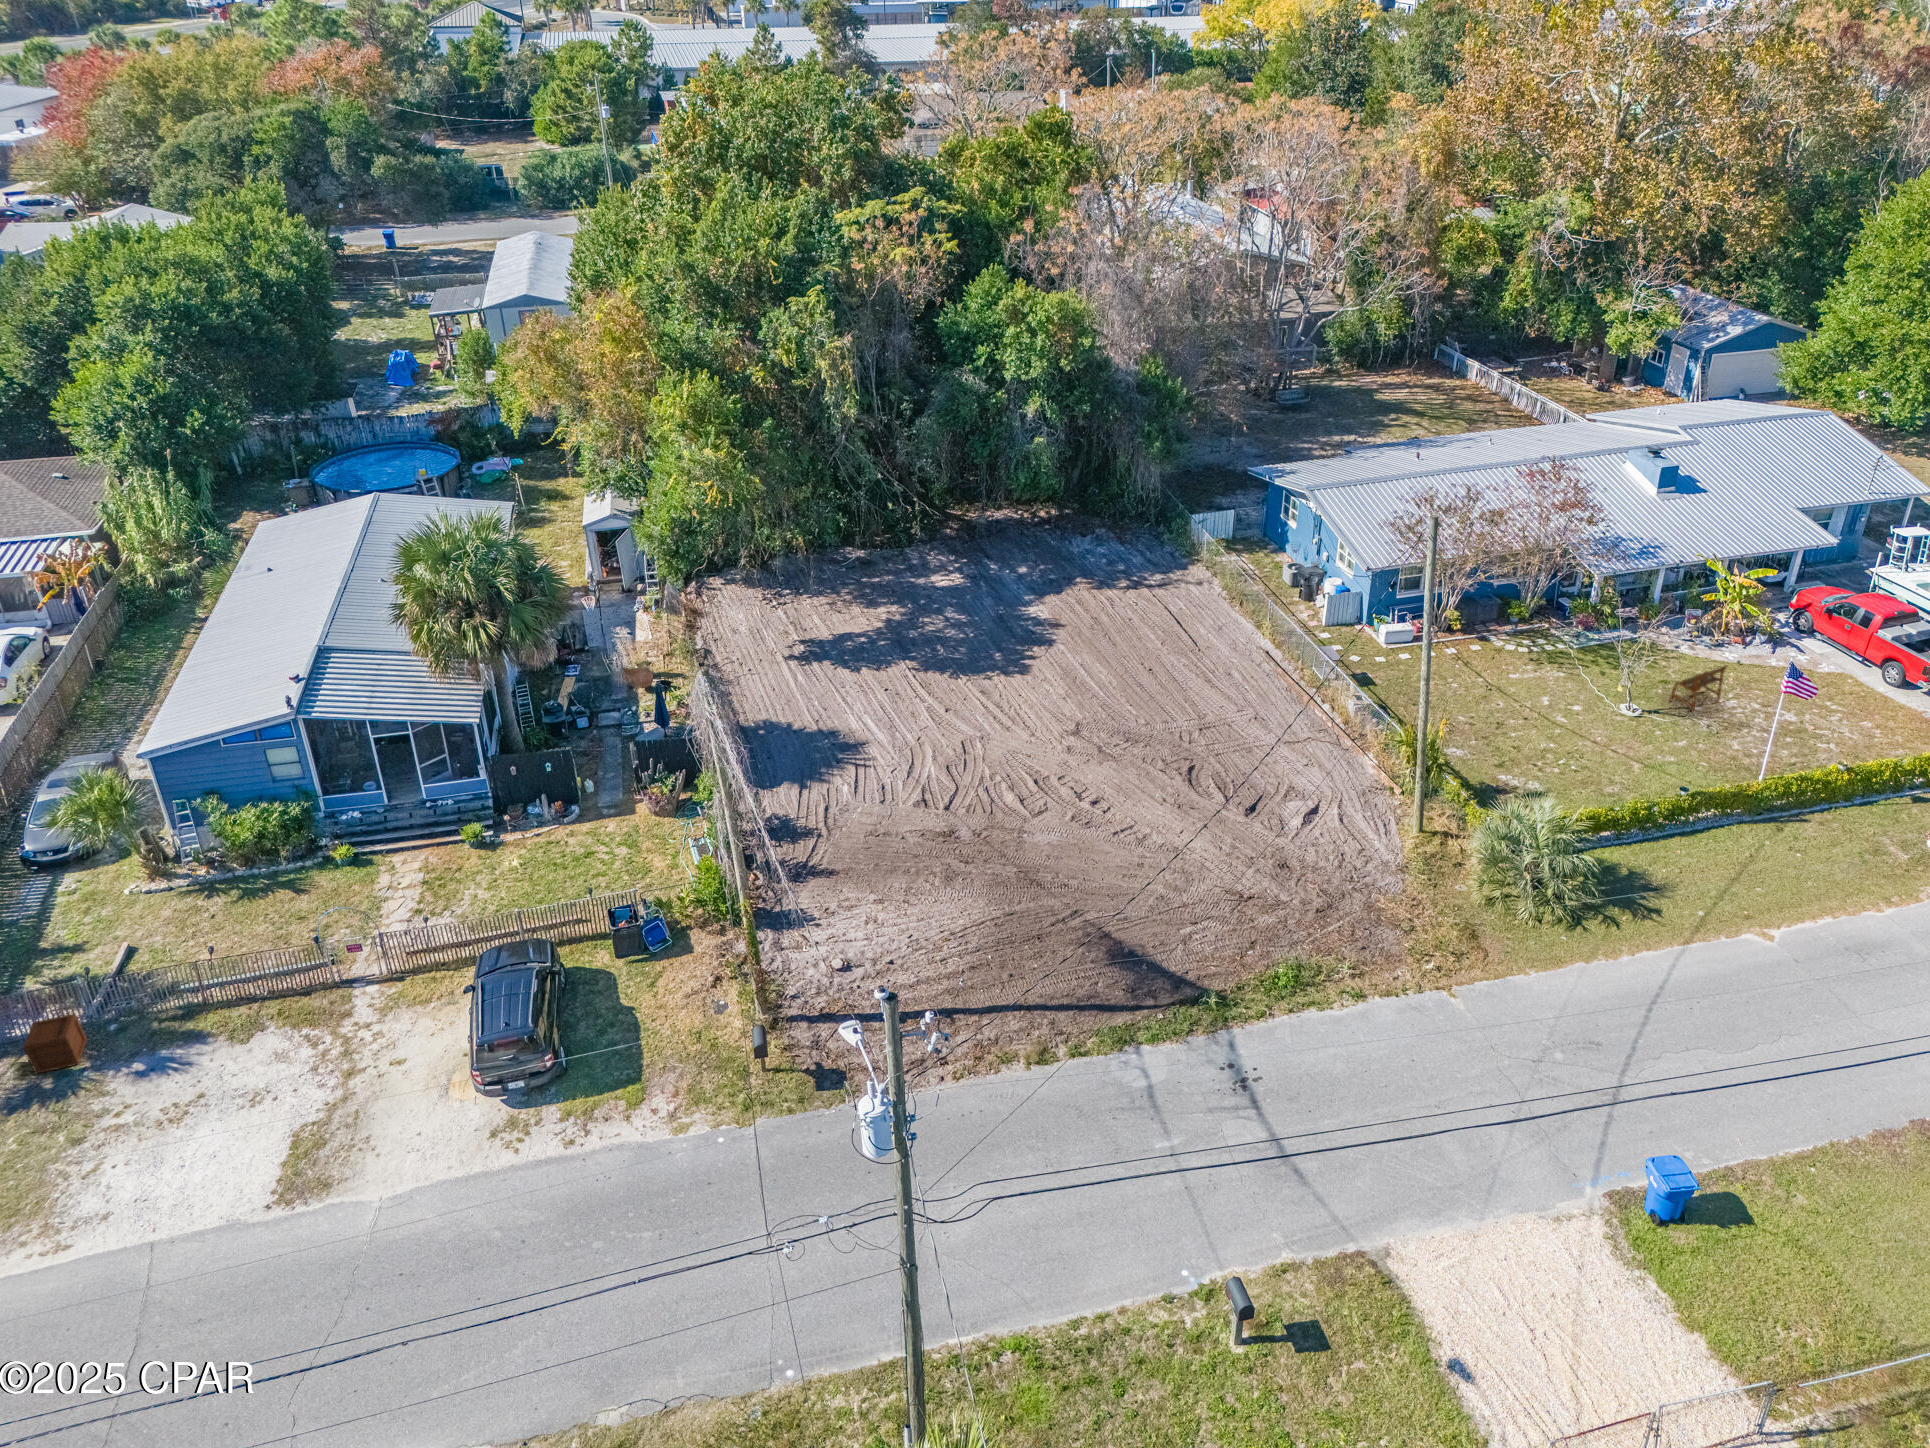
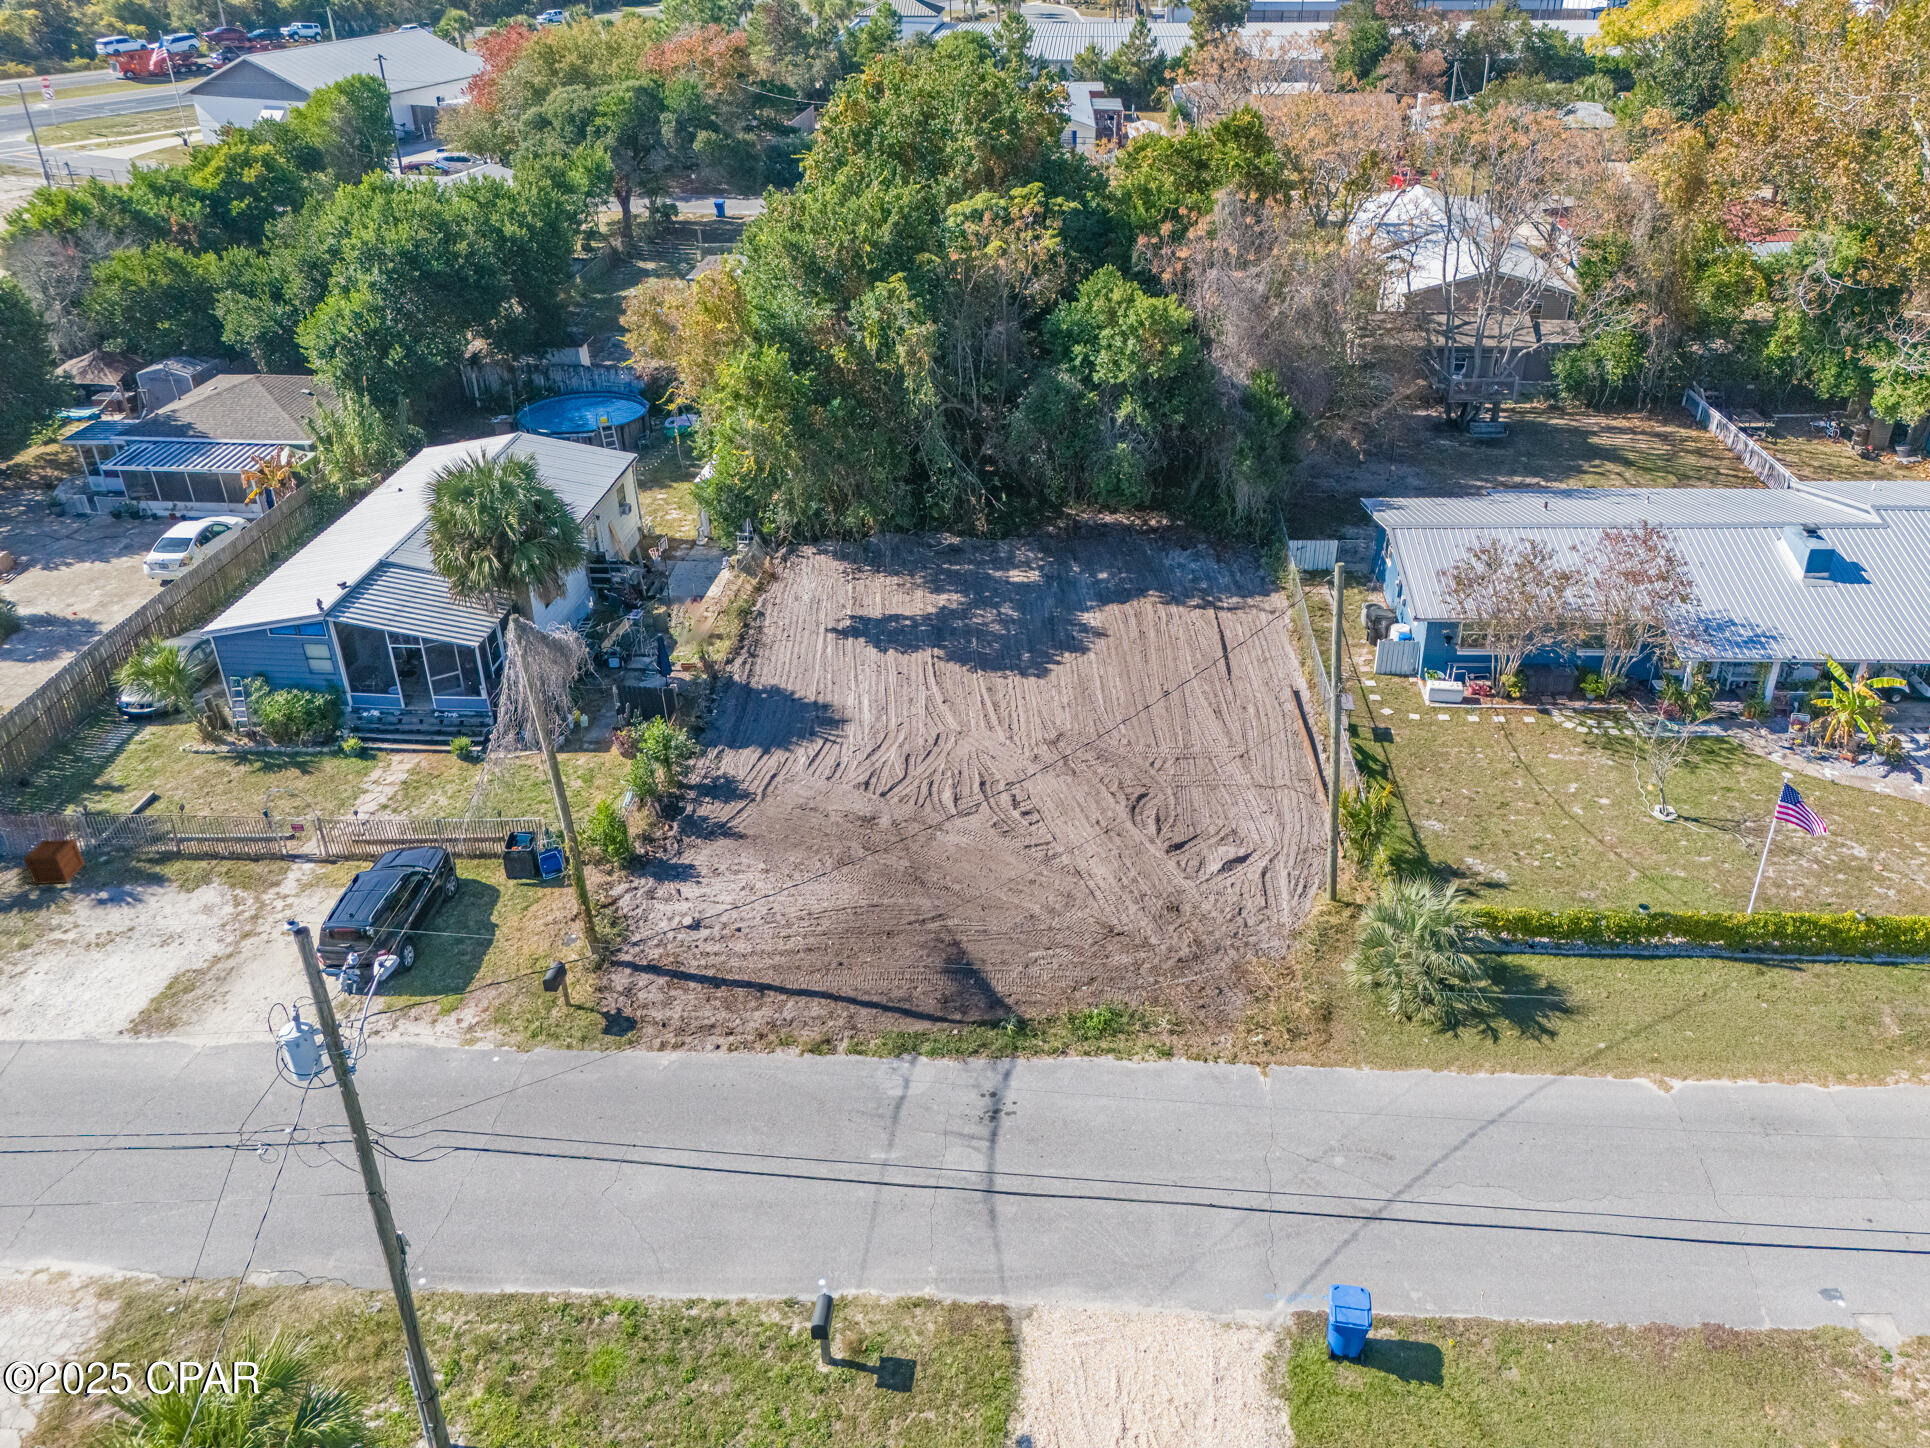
bench: present [1669,666,1727,712] -> none [1719,779,1792,826]

